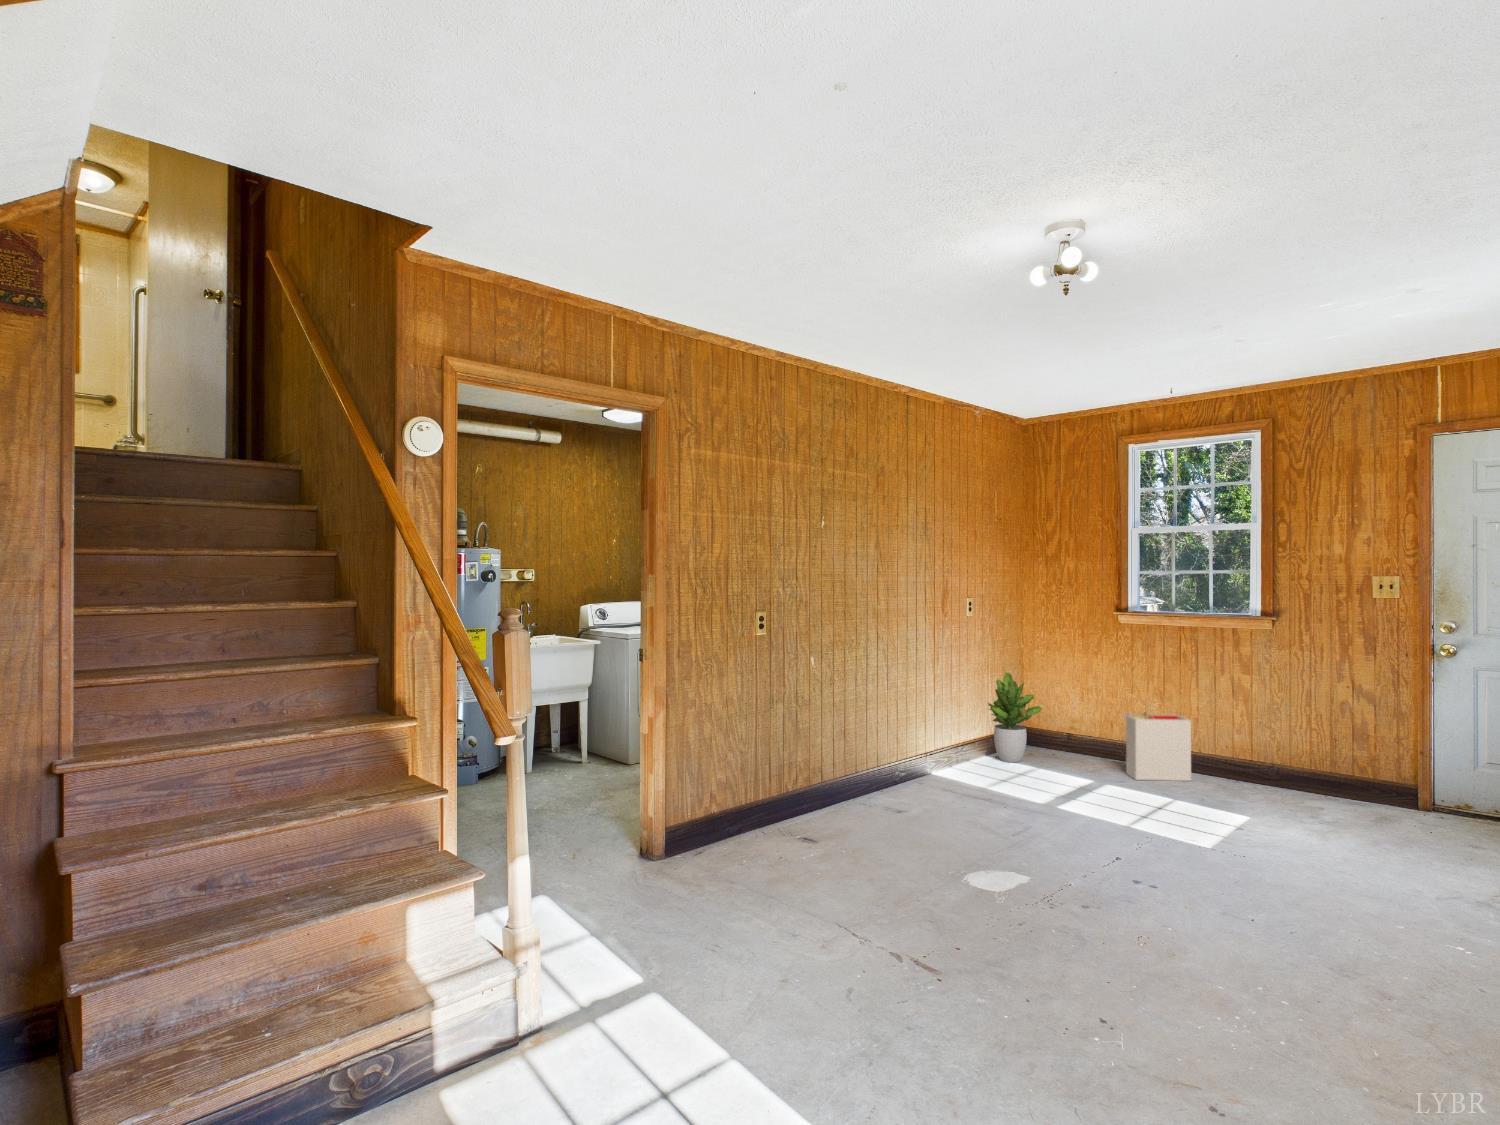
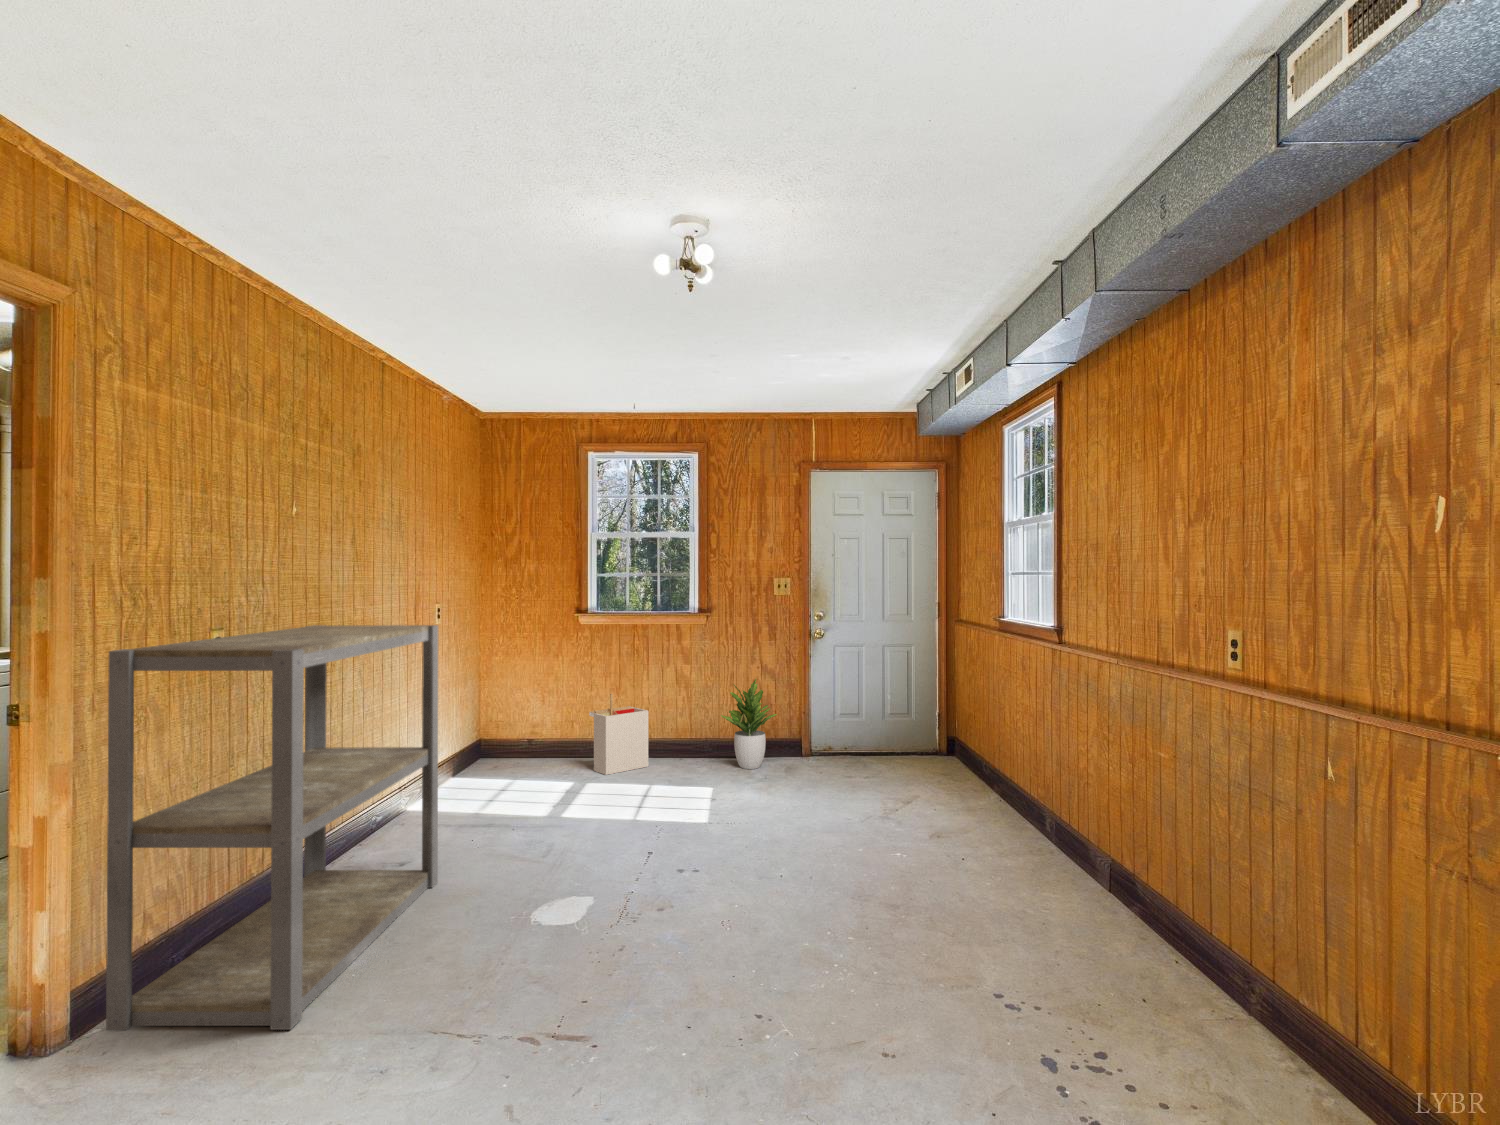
shelving unit: none [684,611,918,893] -> present [106,625,438,1030]
potted plant: present [988,672,1043,762] -> present [721,679,777,769]

